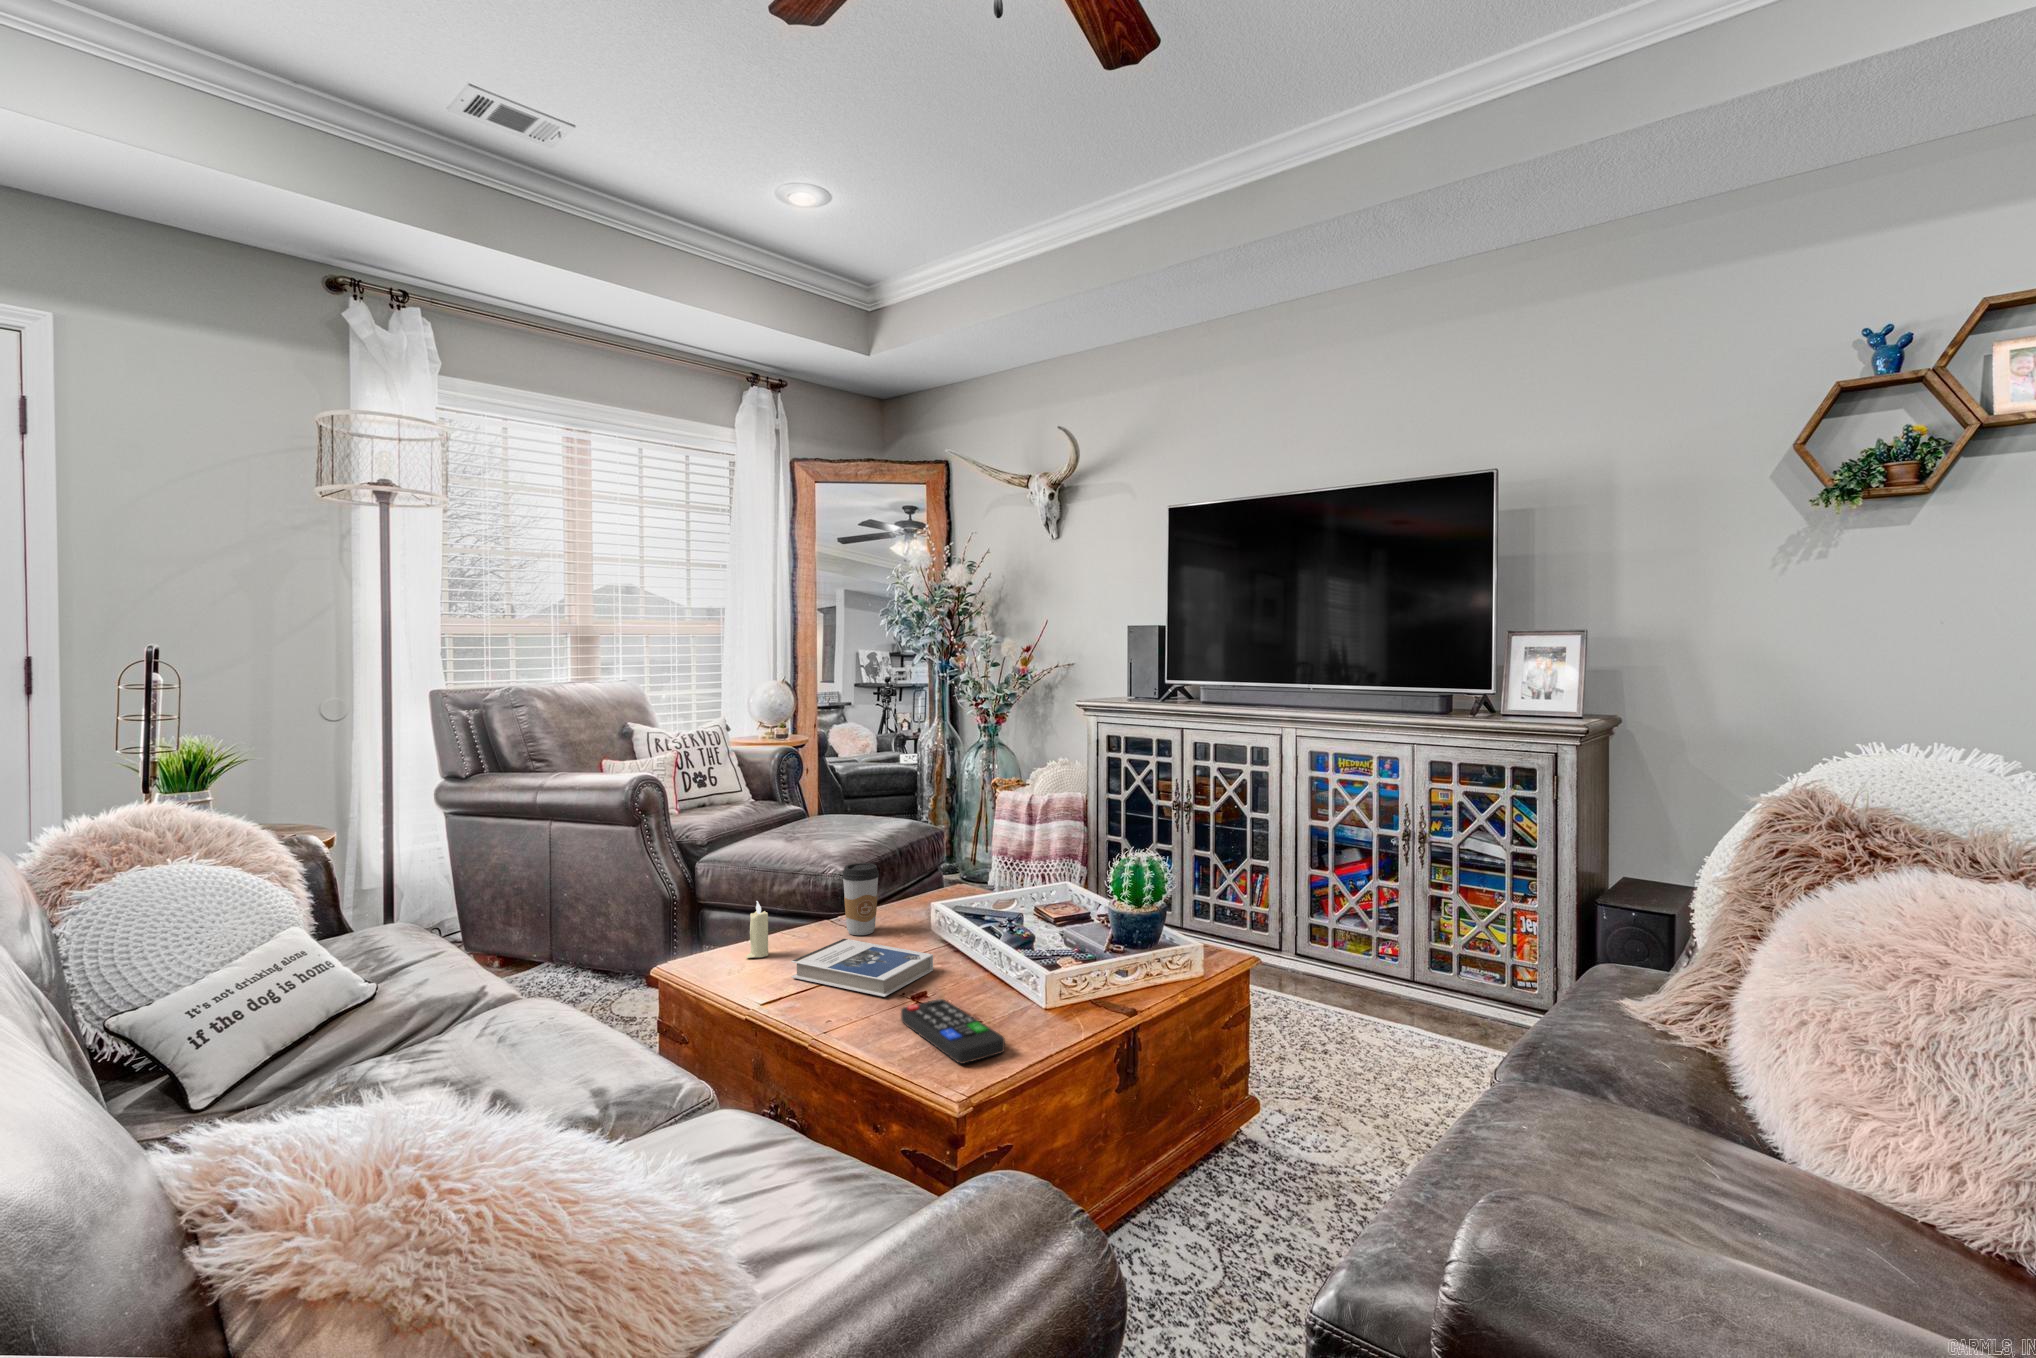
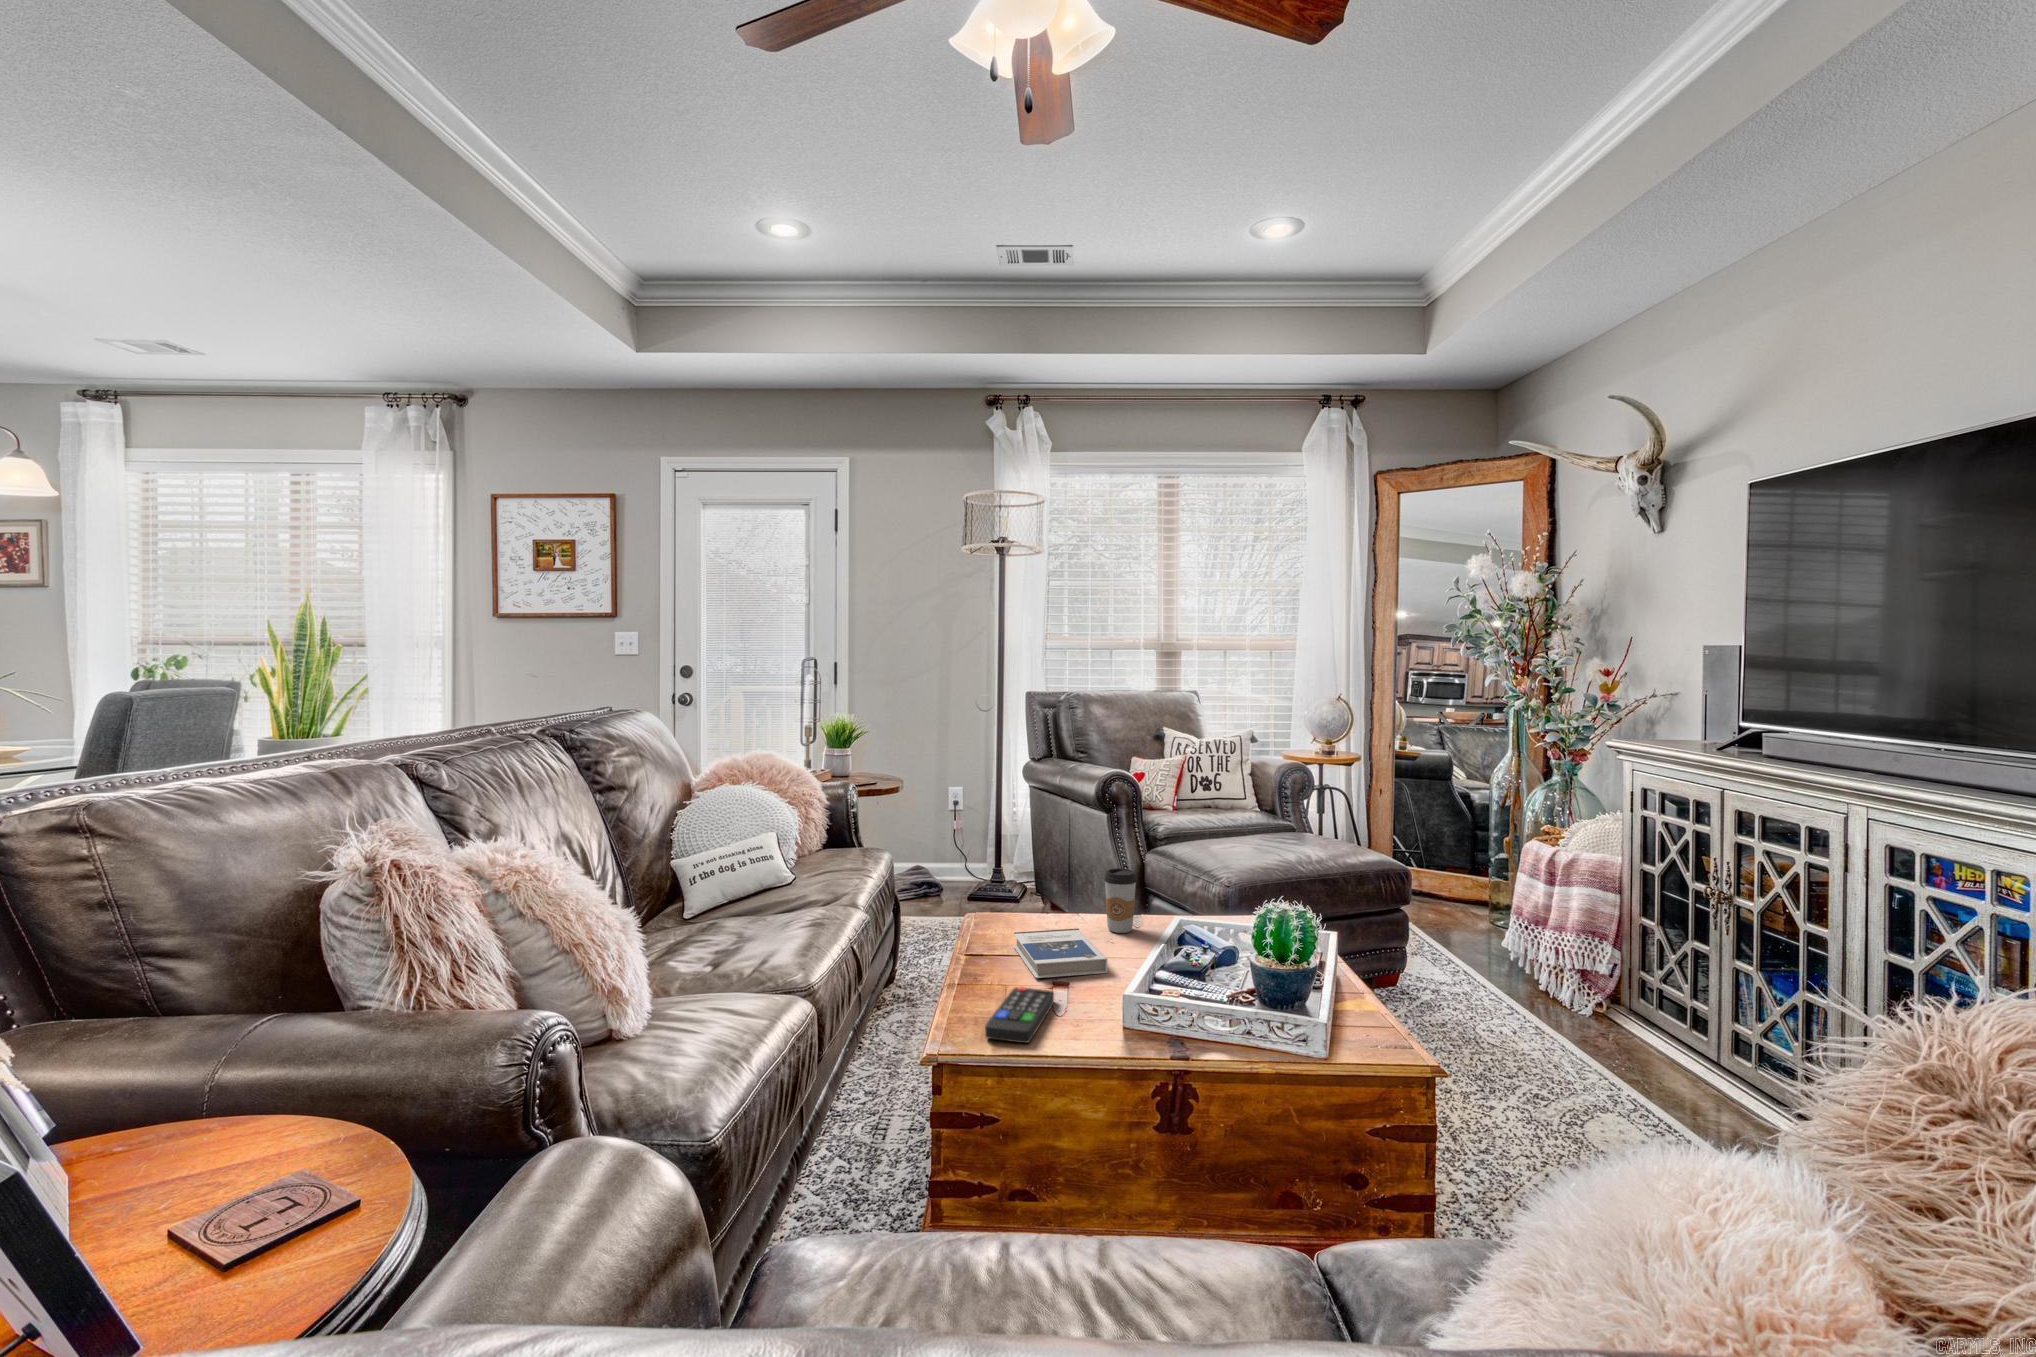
candle: present [746,901,768,958] -> none [1015,881,1036,927]

